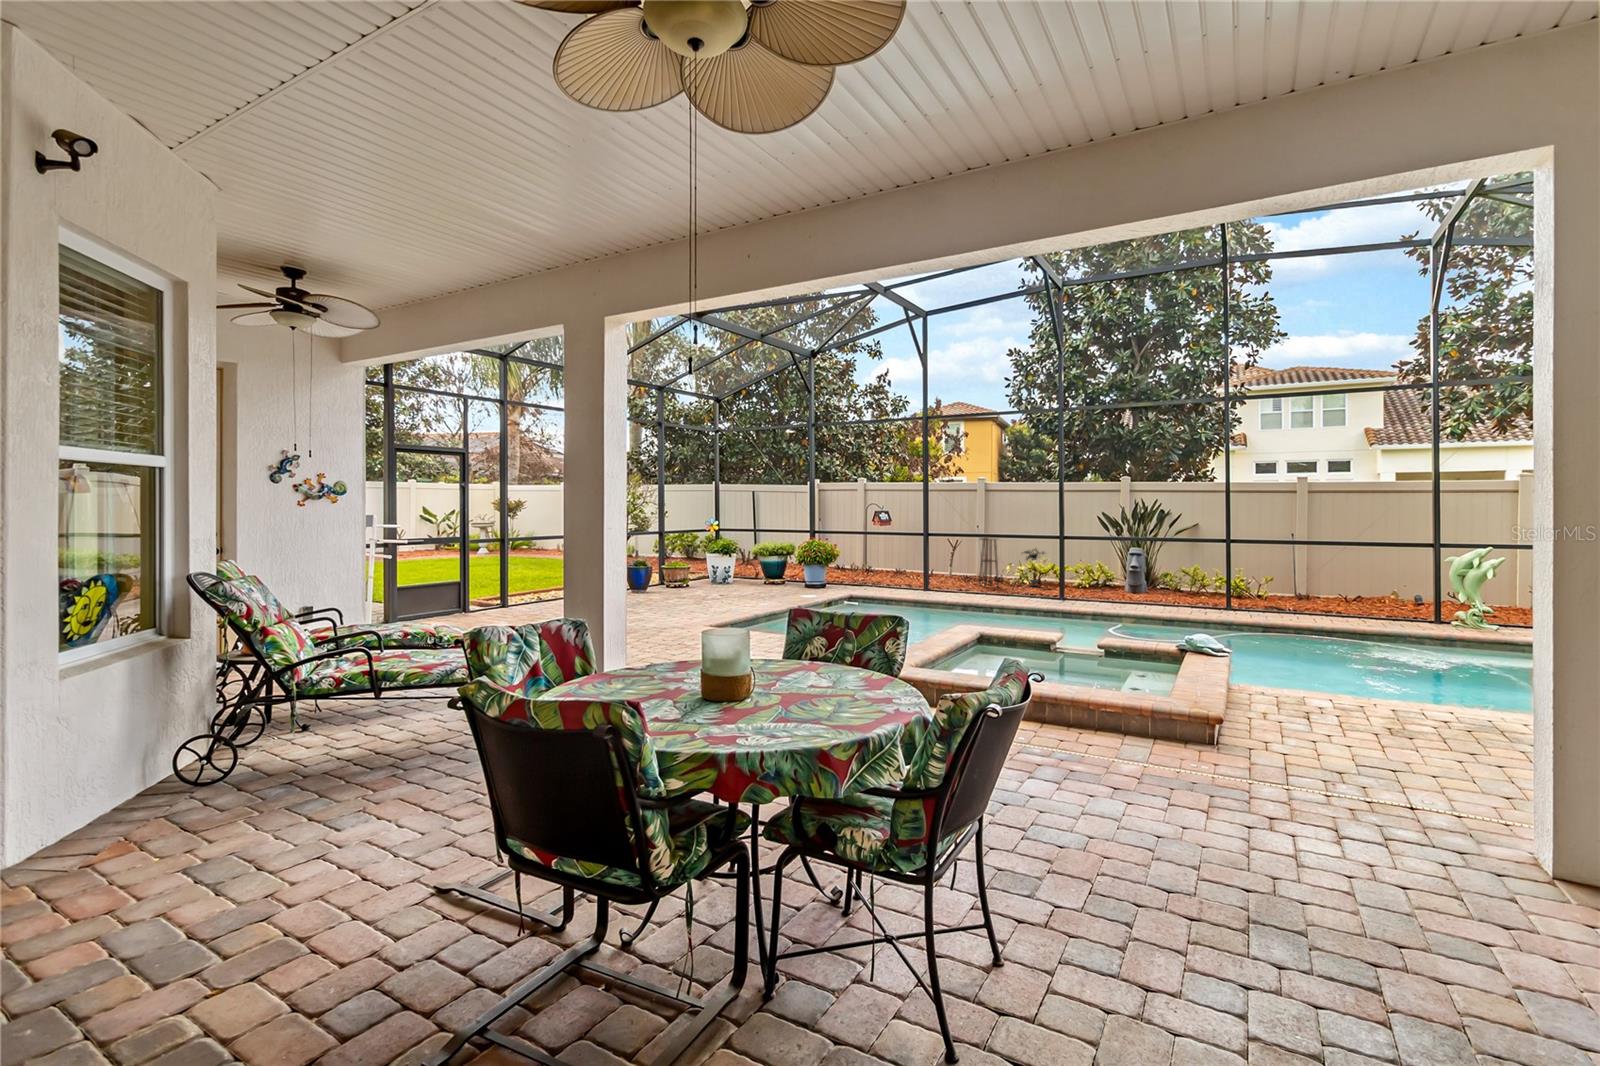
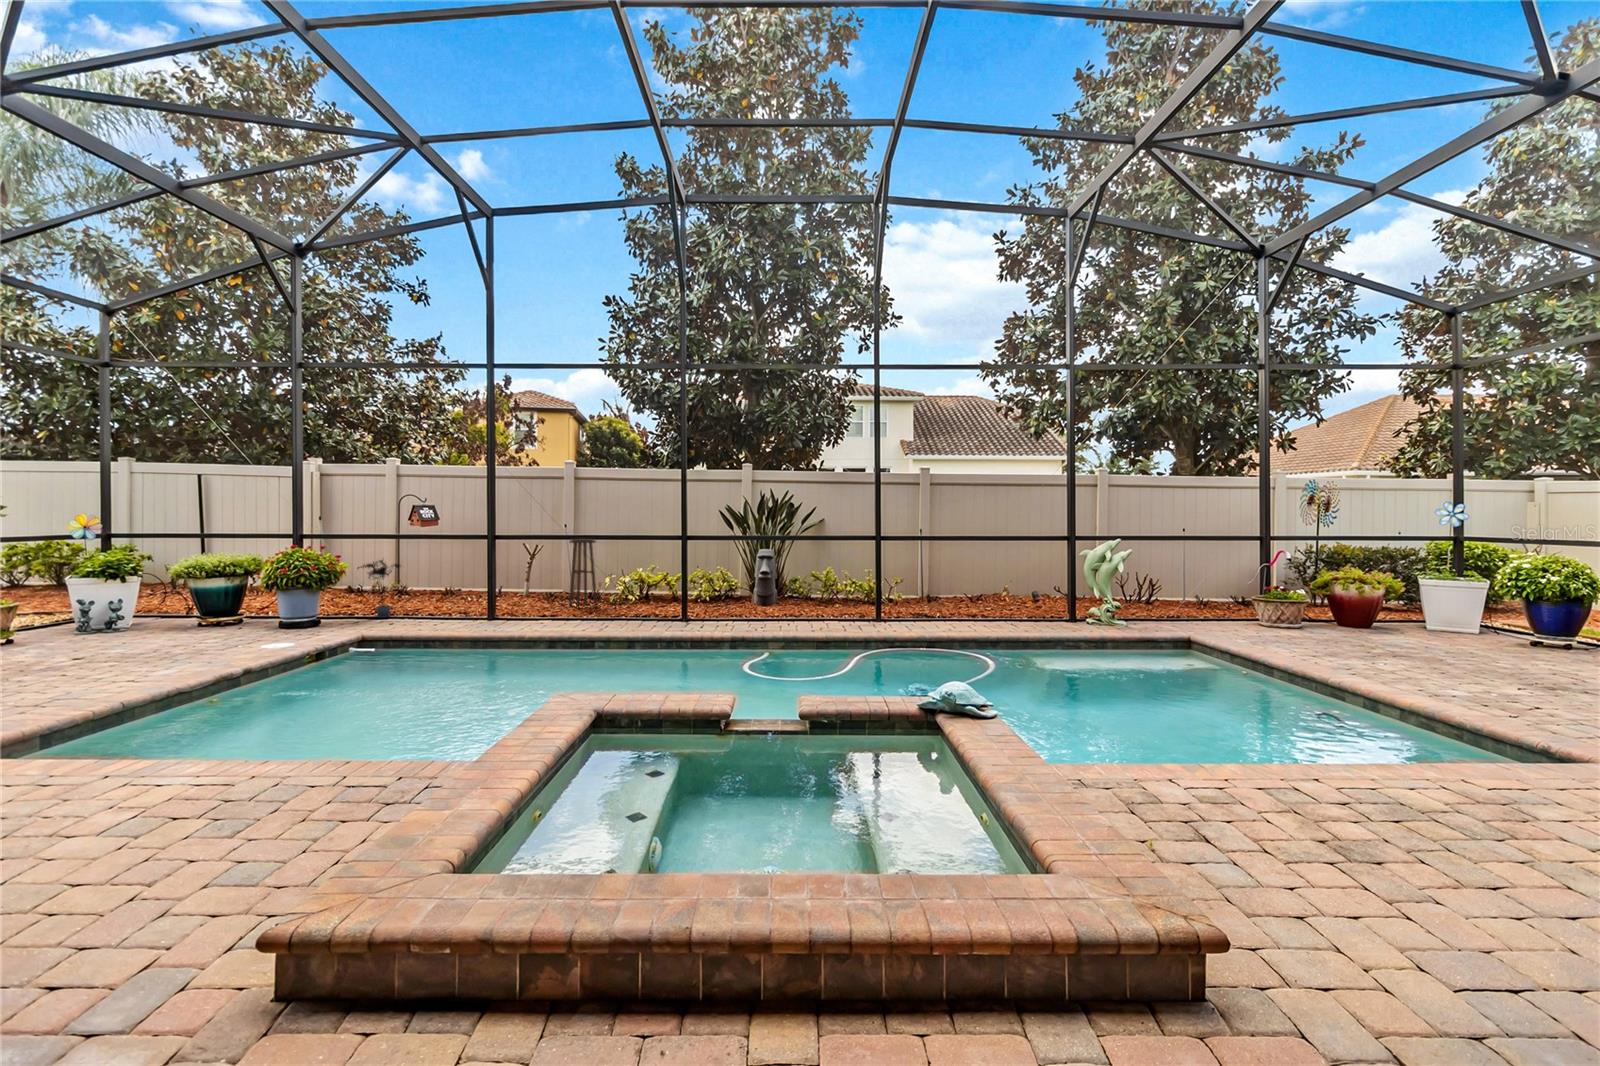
potted plant: present [1024,549,1044,587] -> present [358,560,400,618]

